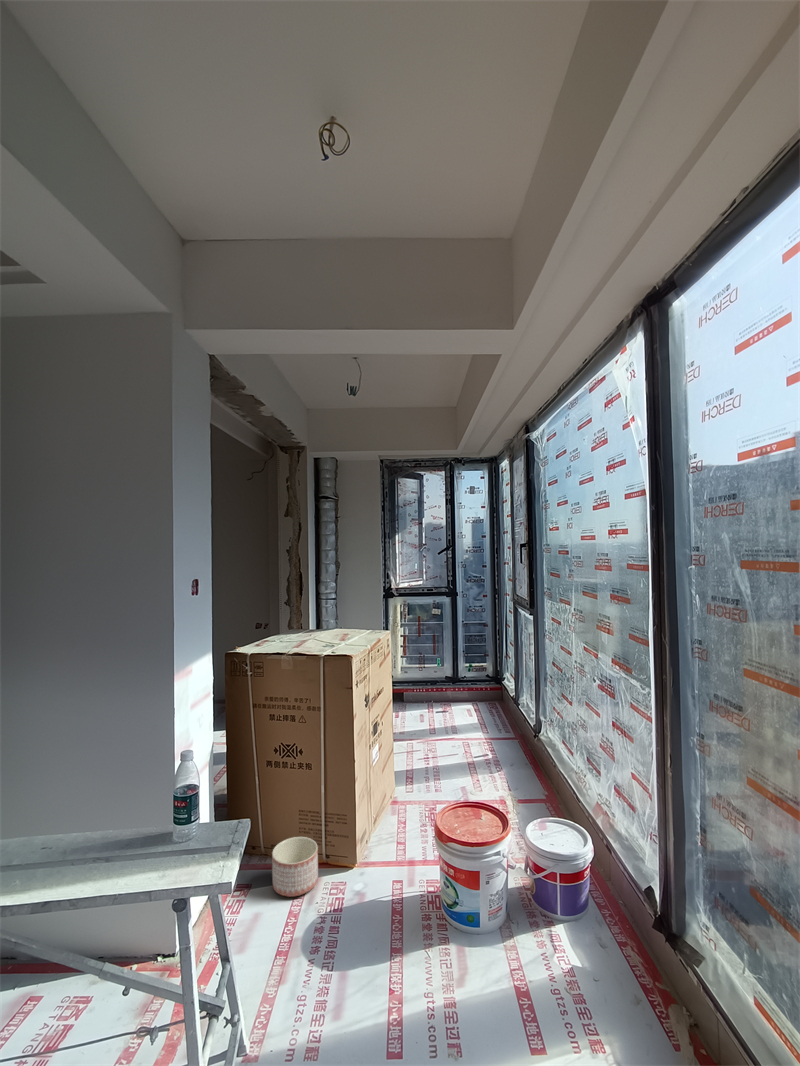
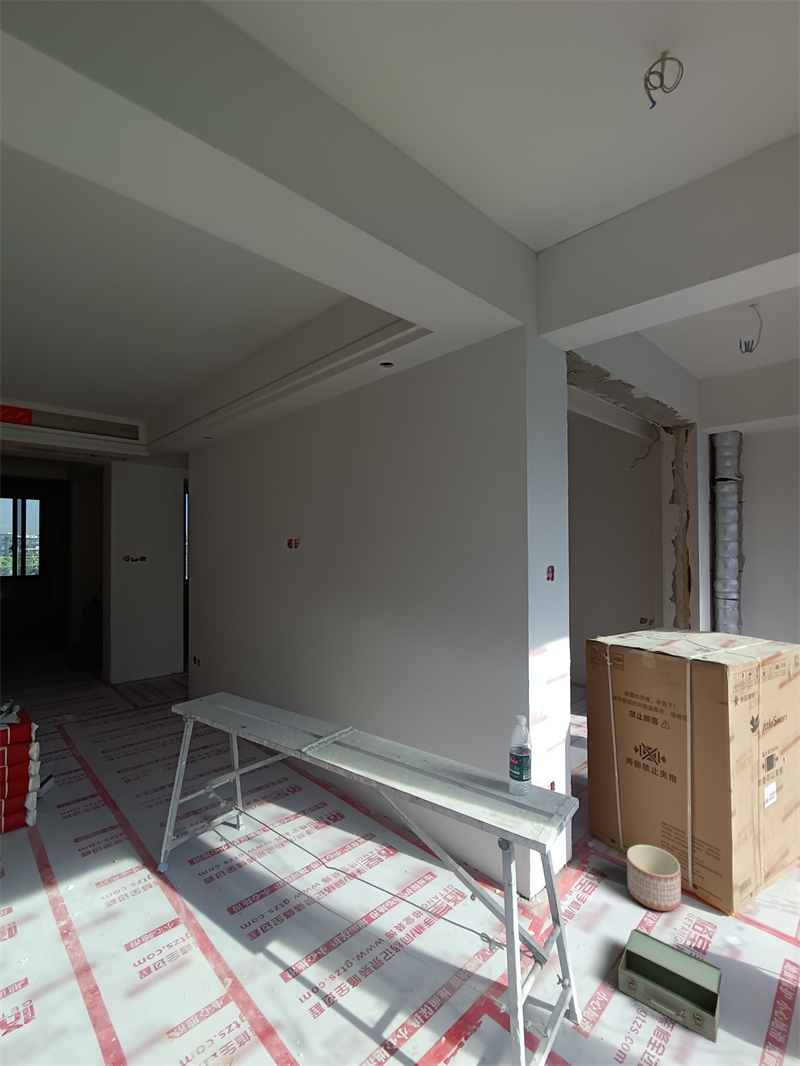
toolbox: none [279,916,360,989] -> present [618,929,723,1042]

